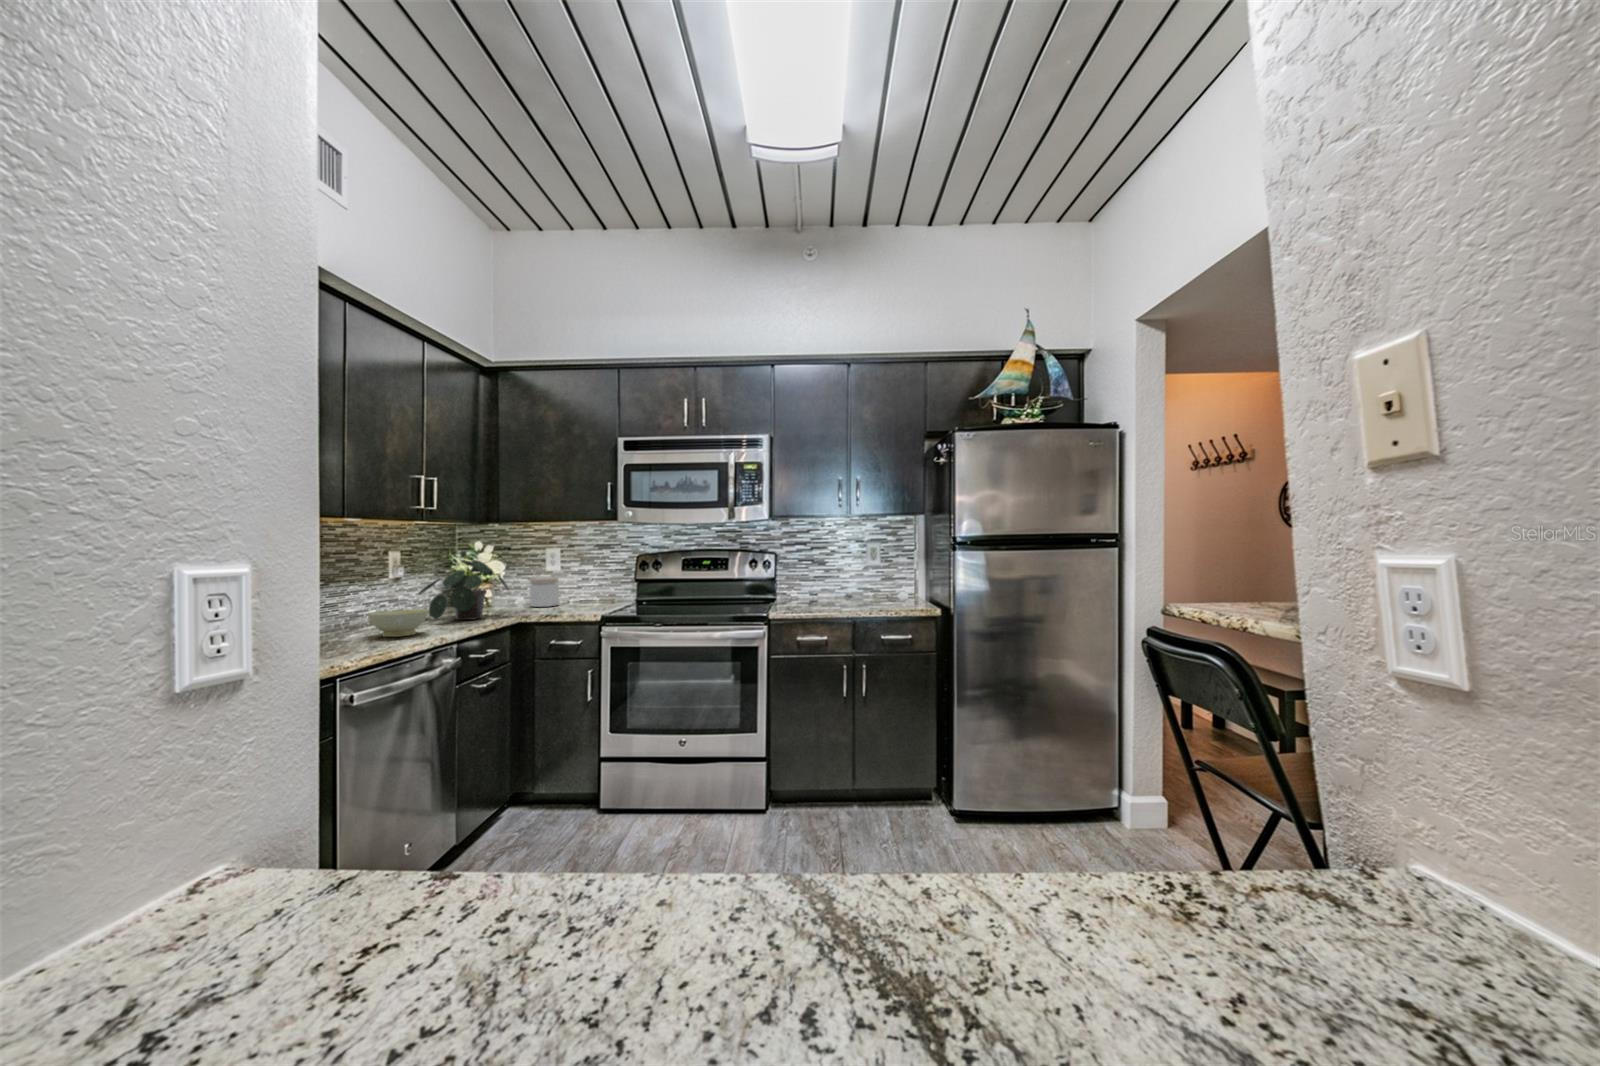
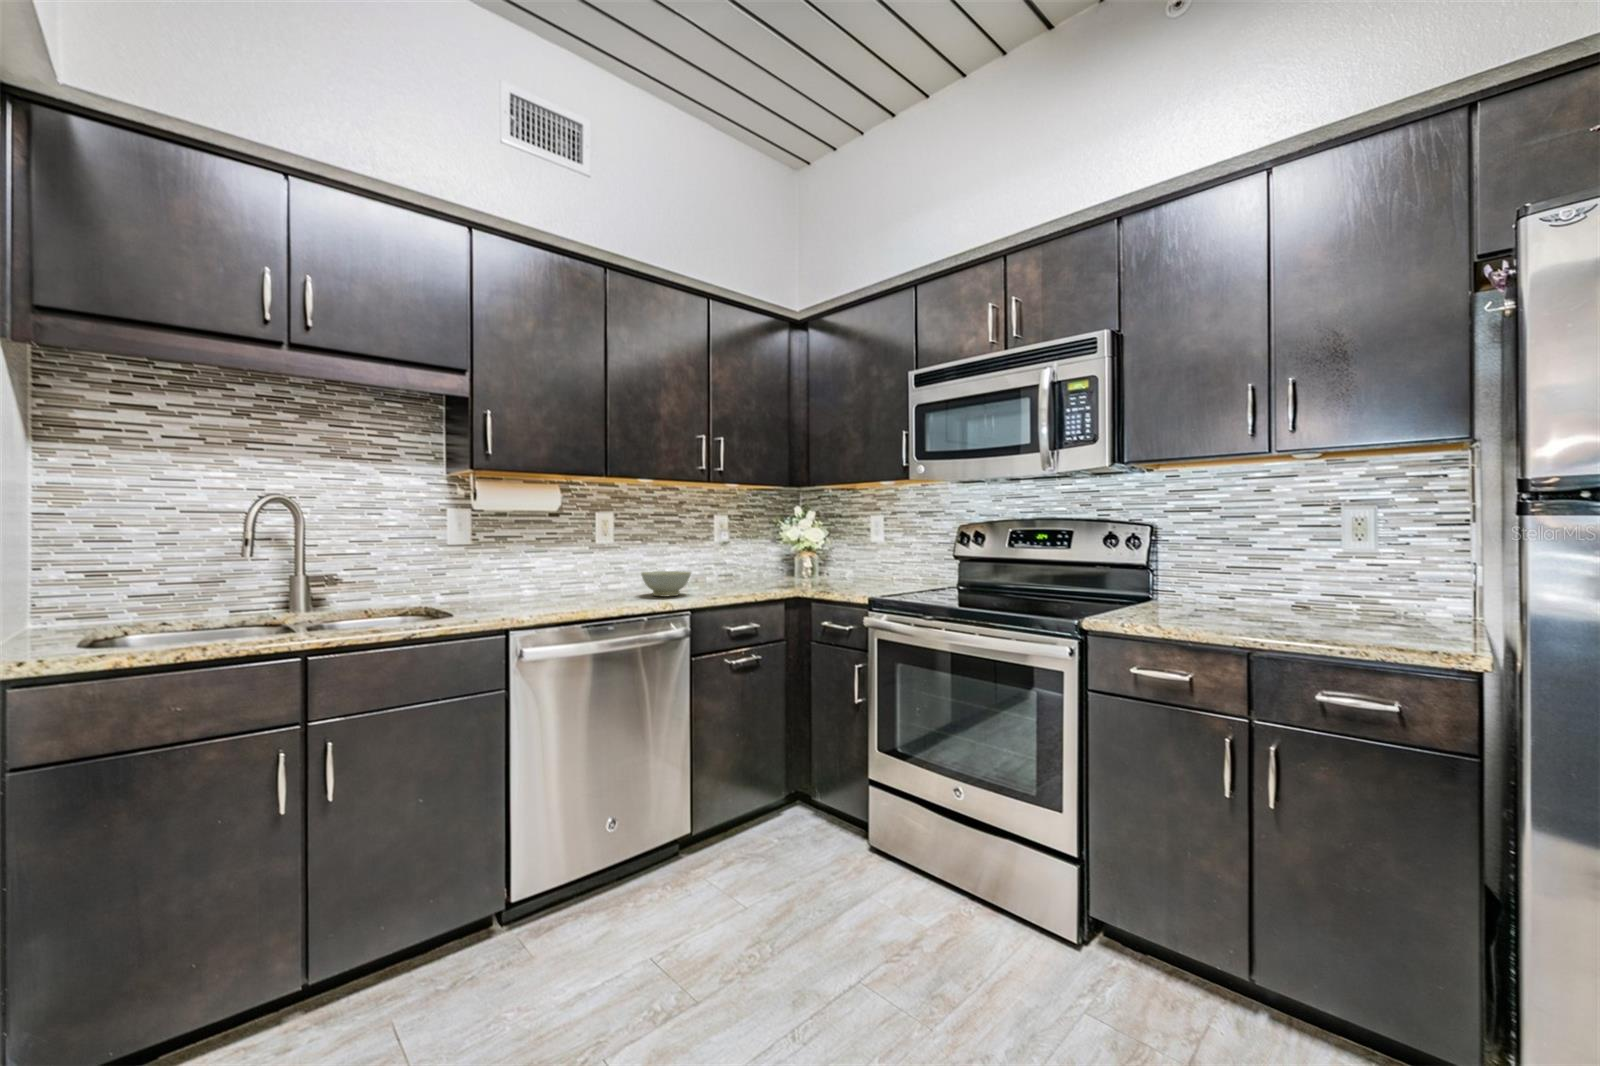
potted plant: present [419,560,508,620] -> none [720,525,799,588]
jar: present [530,577,559,607] -> none [851,549,882,583]

